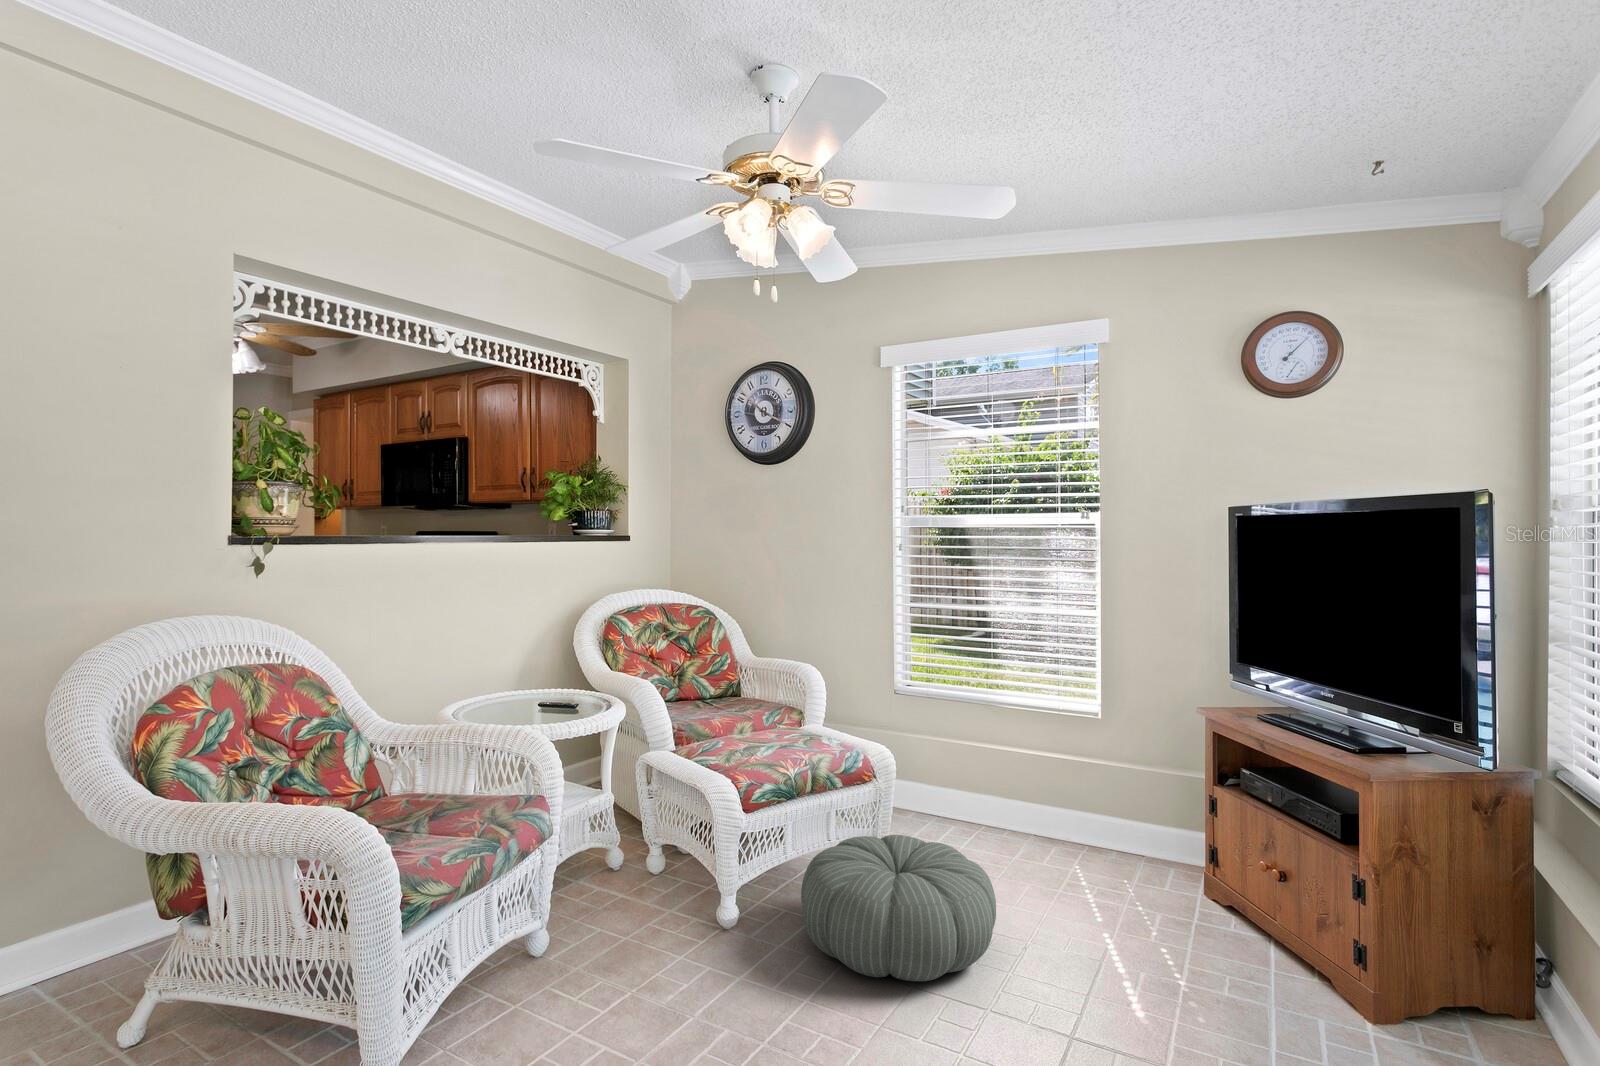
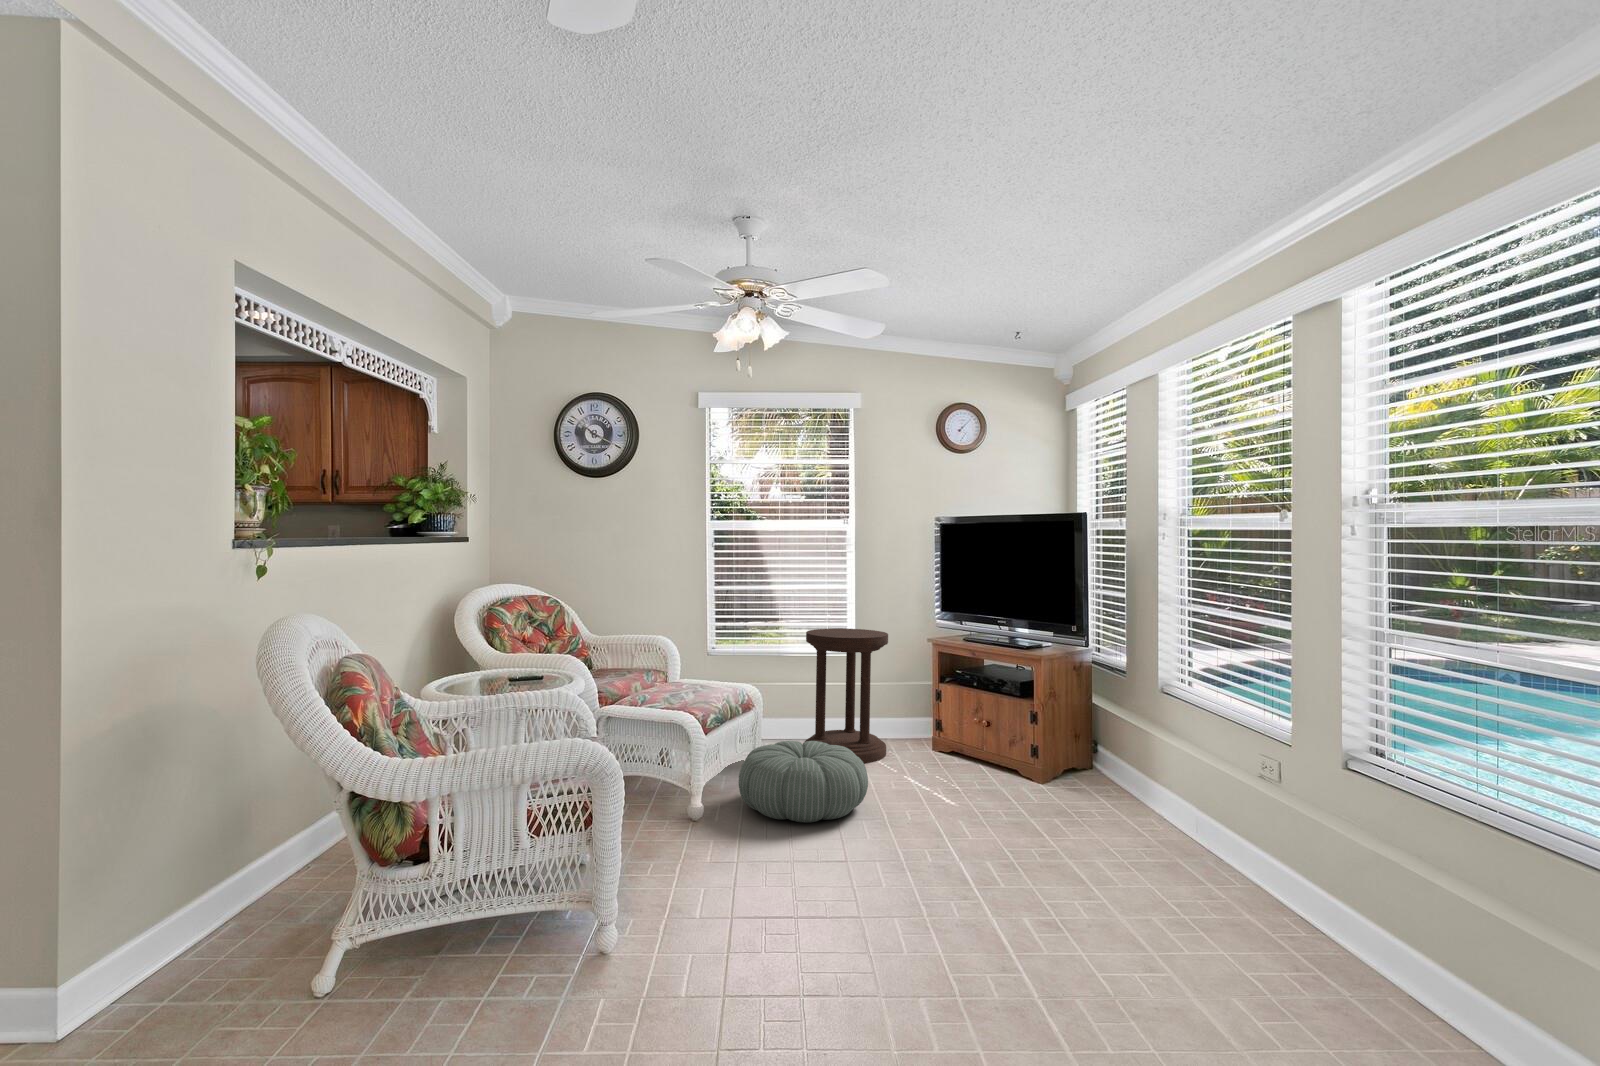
side table: none [998,672,1132,889] -> present [805,628,888,763]

